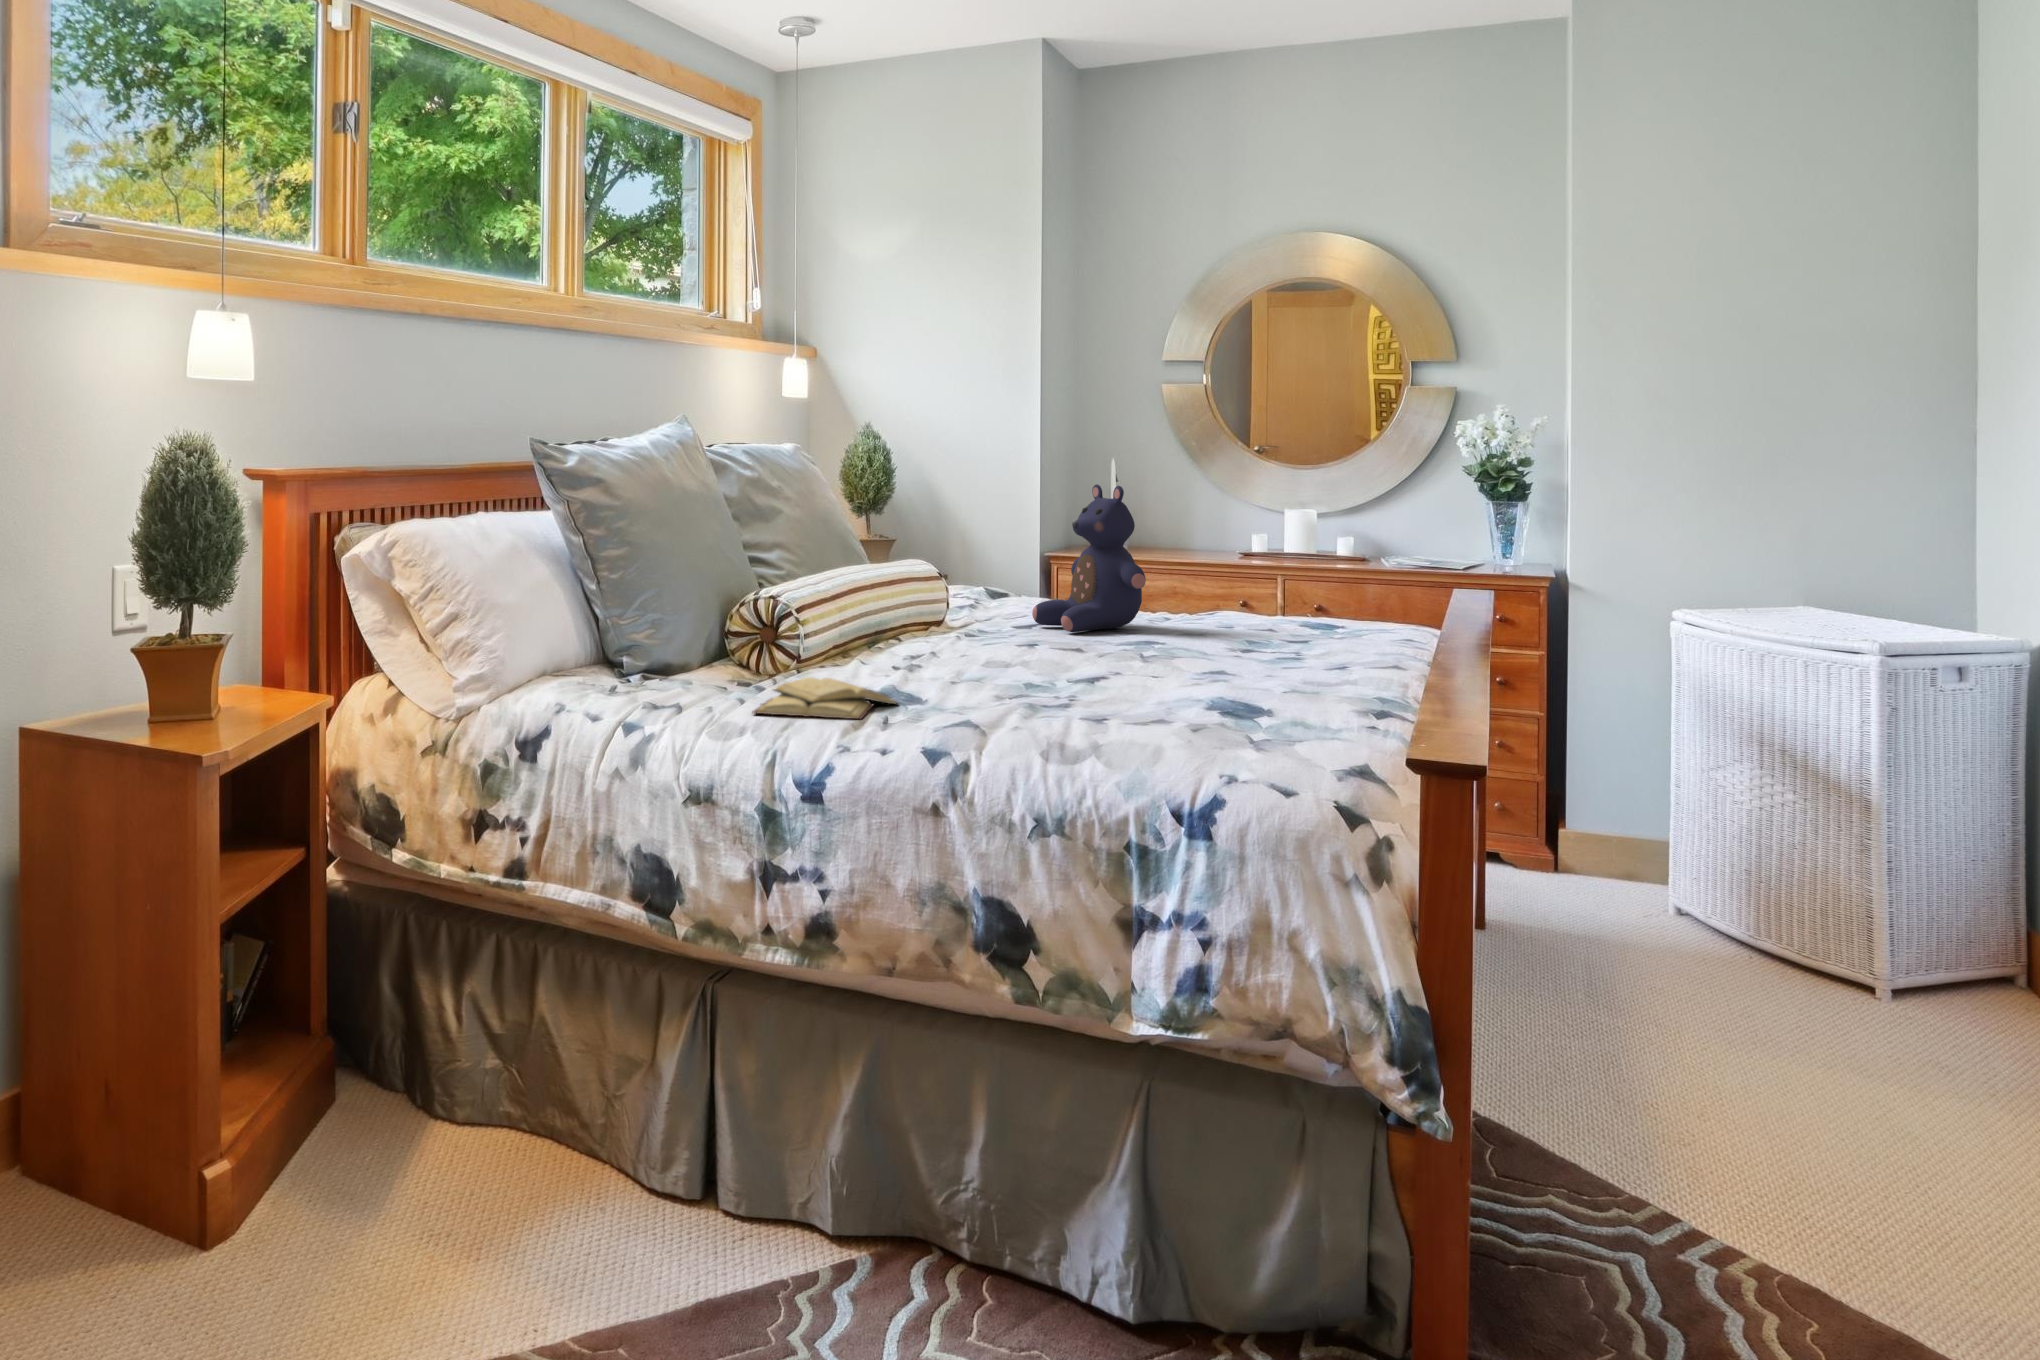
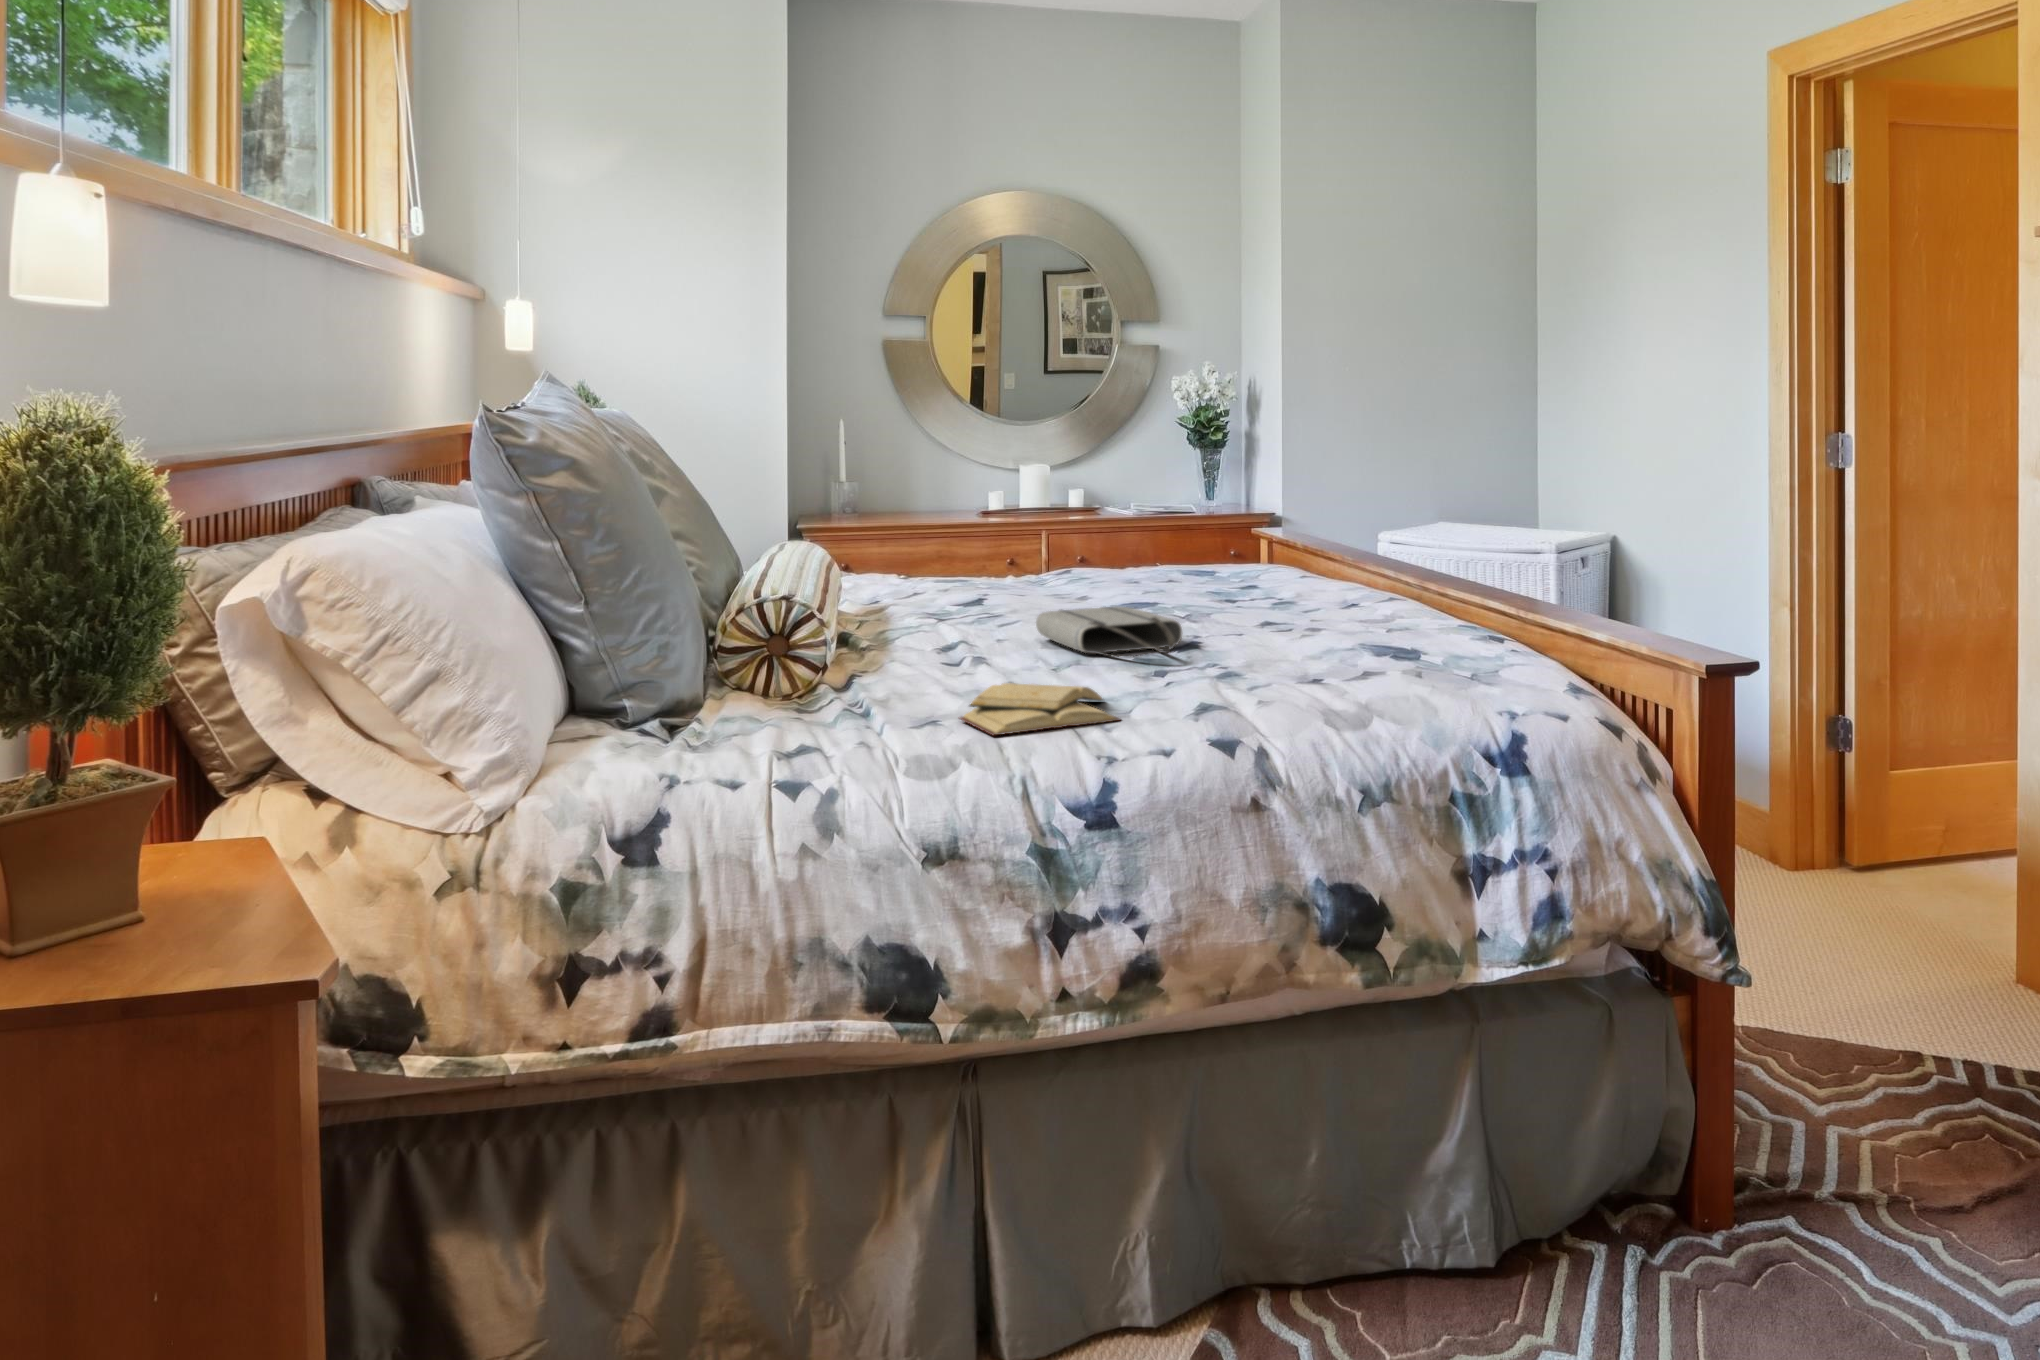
teddy bear: present [1032,484,1146,632] -> none [938,441,1075,613]
tote bag: none [1001,632,1108,678] -> present [1036,607,1182,657]

